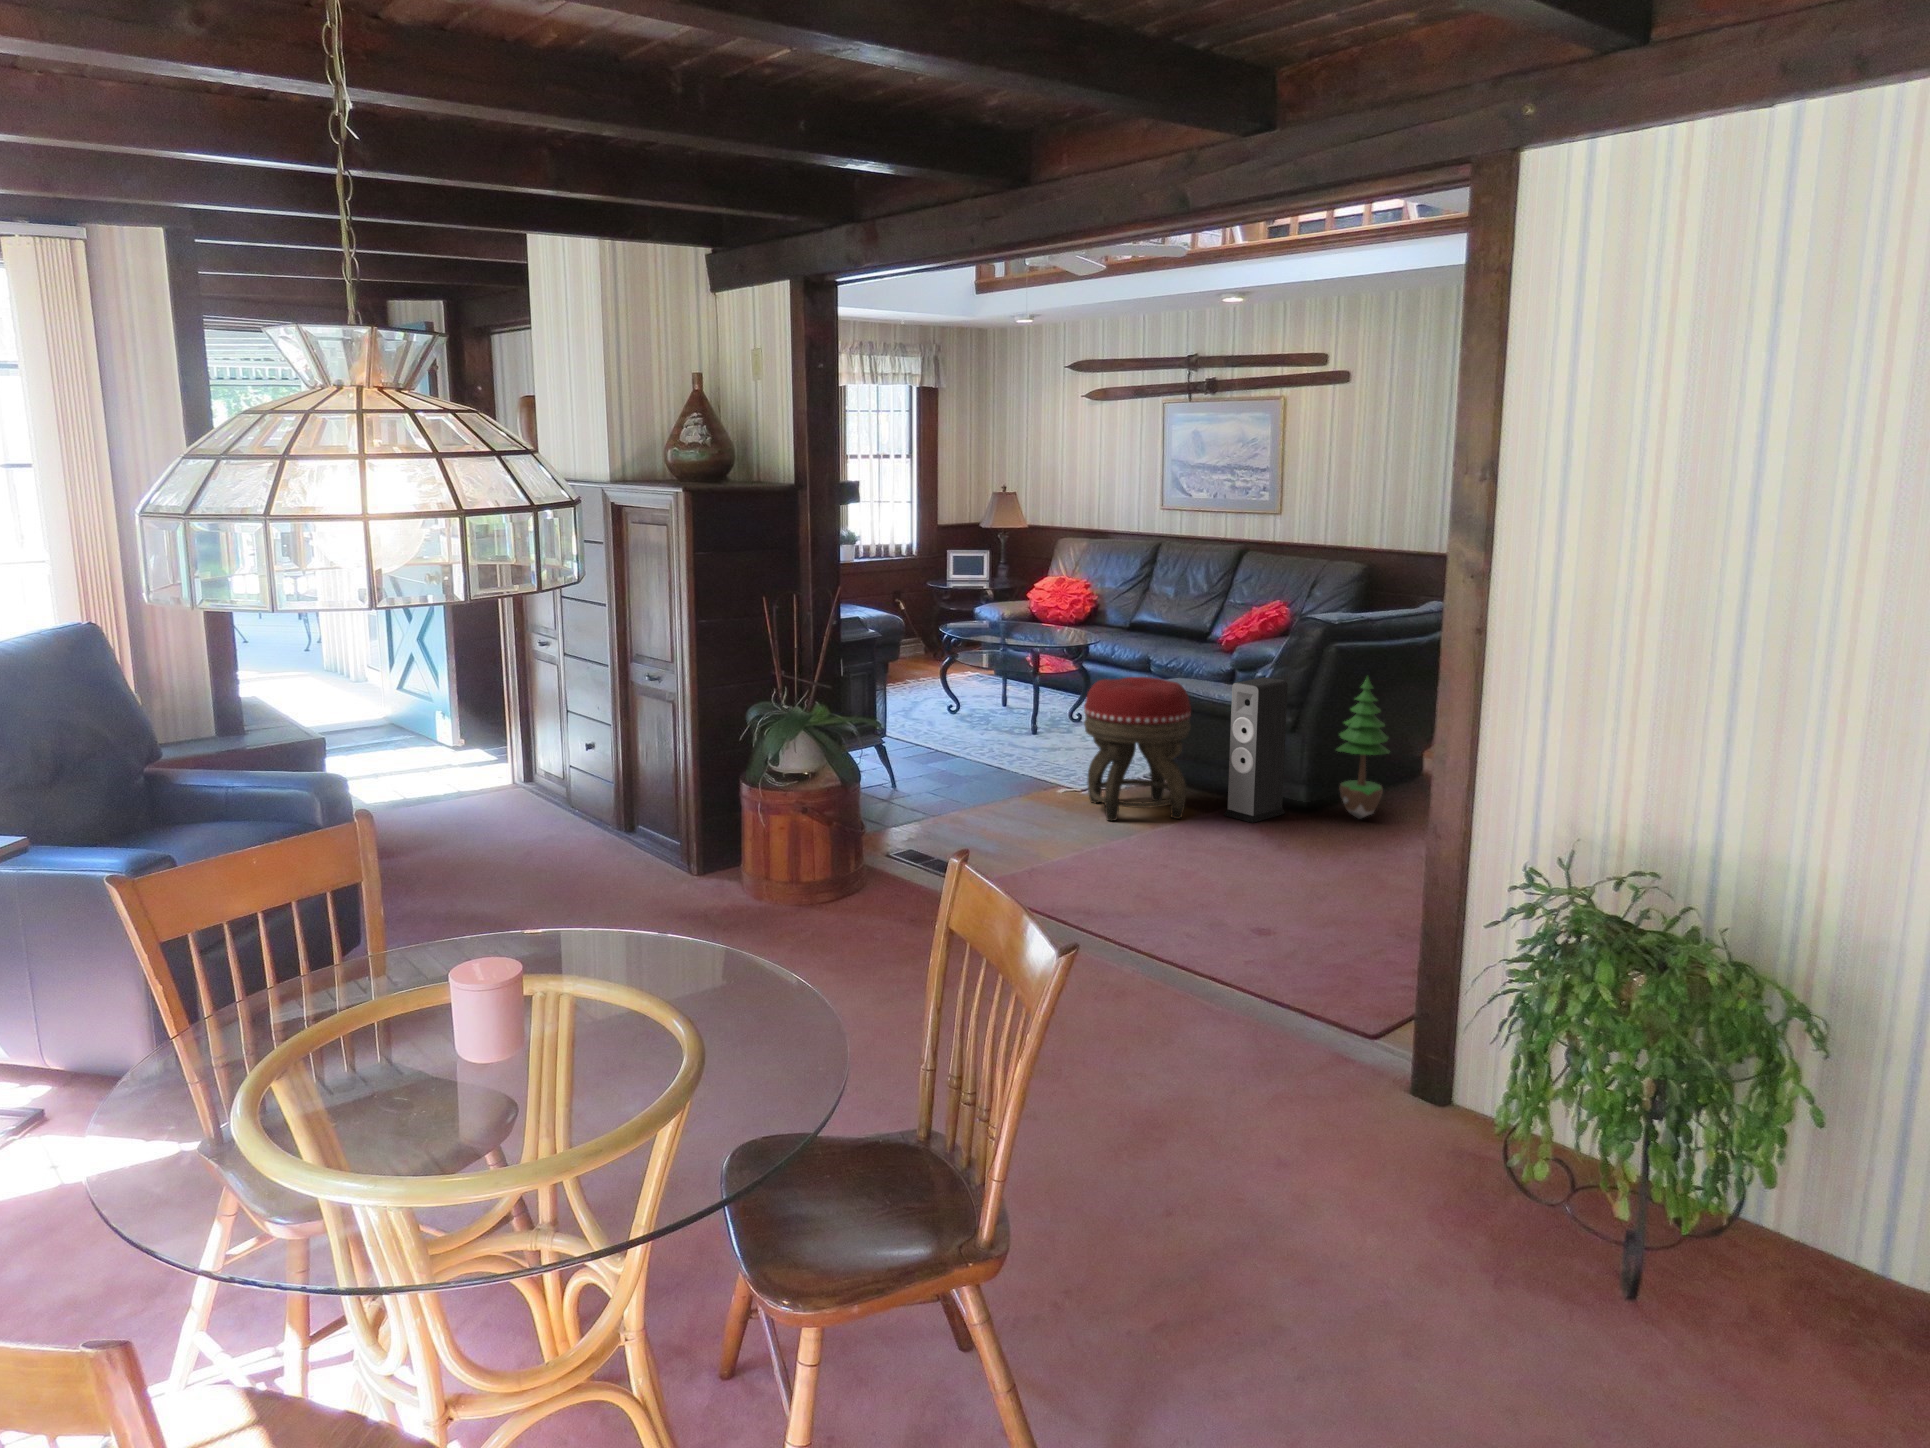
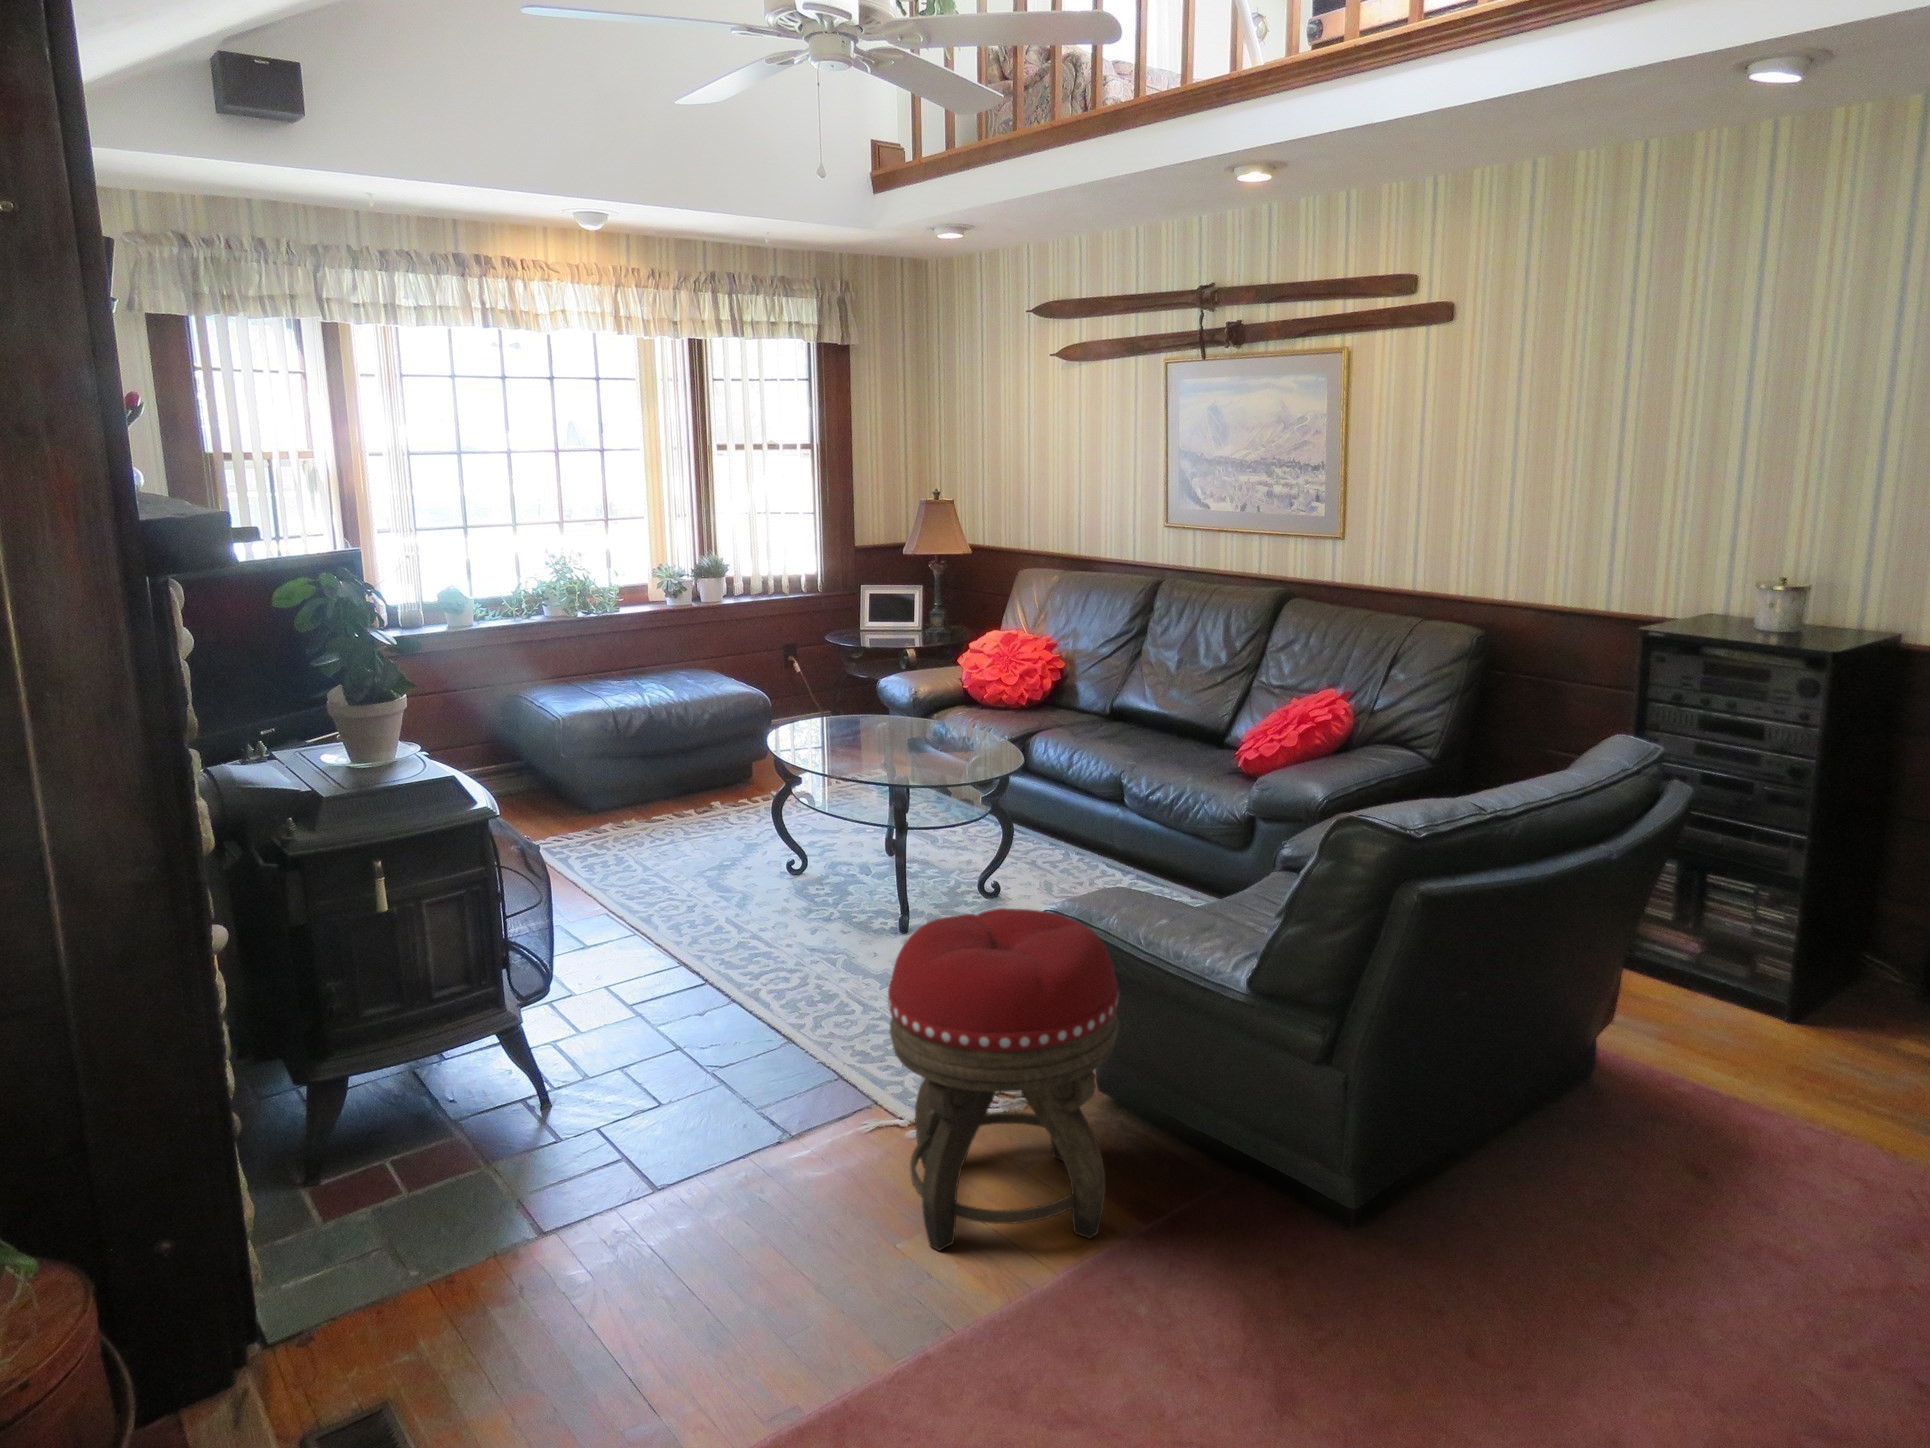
speaker: present [1224,677,1288,823] -> none [1191,919,1327,1255]
potted tree: present [1336,677,1390,819] -> none [1431,931,1554,1238]

